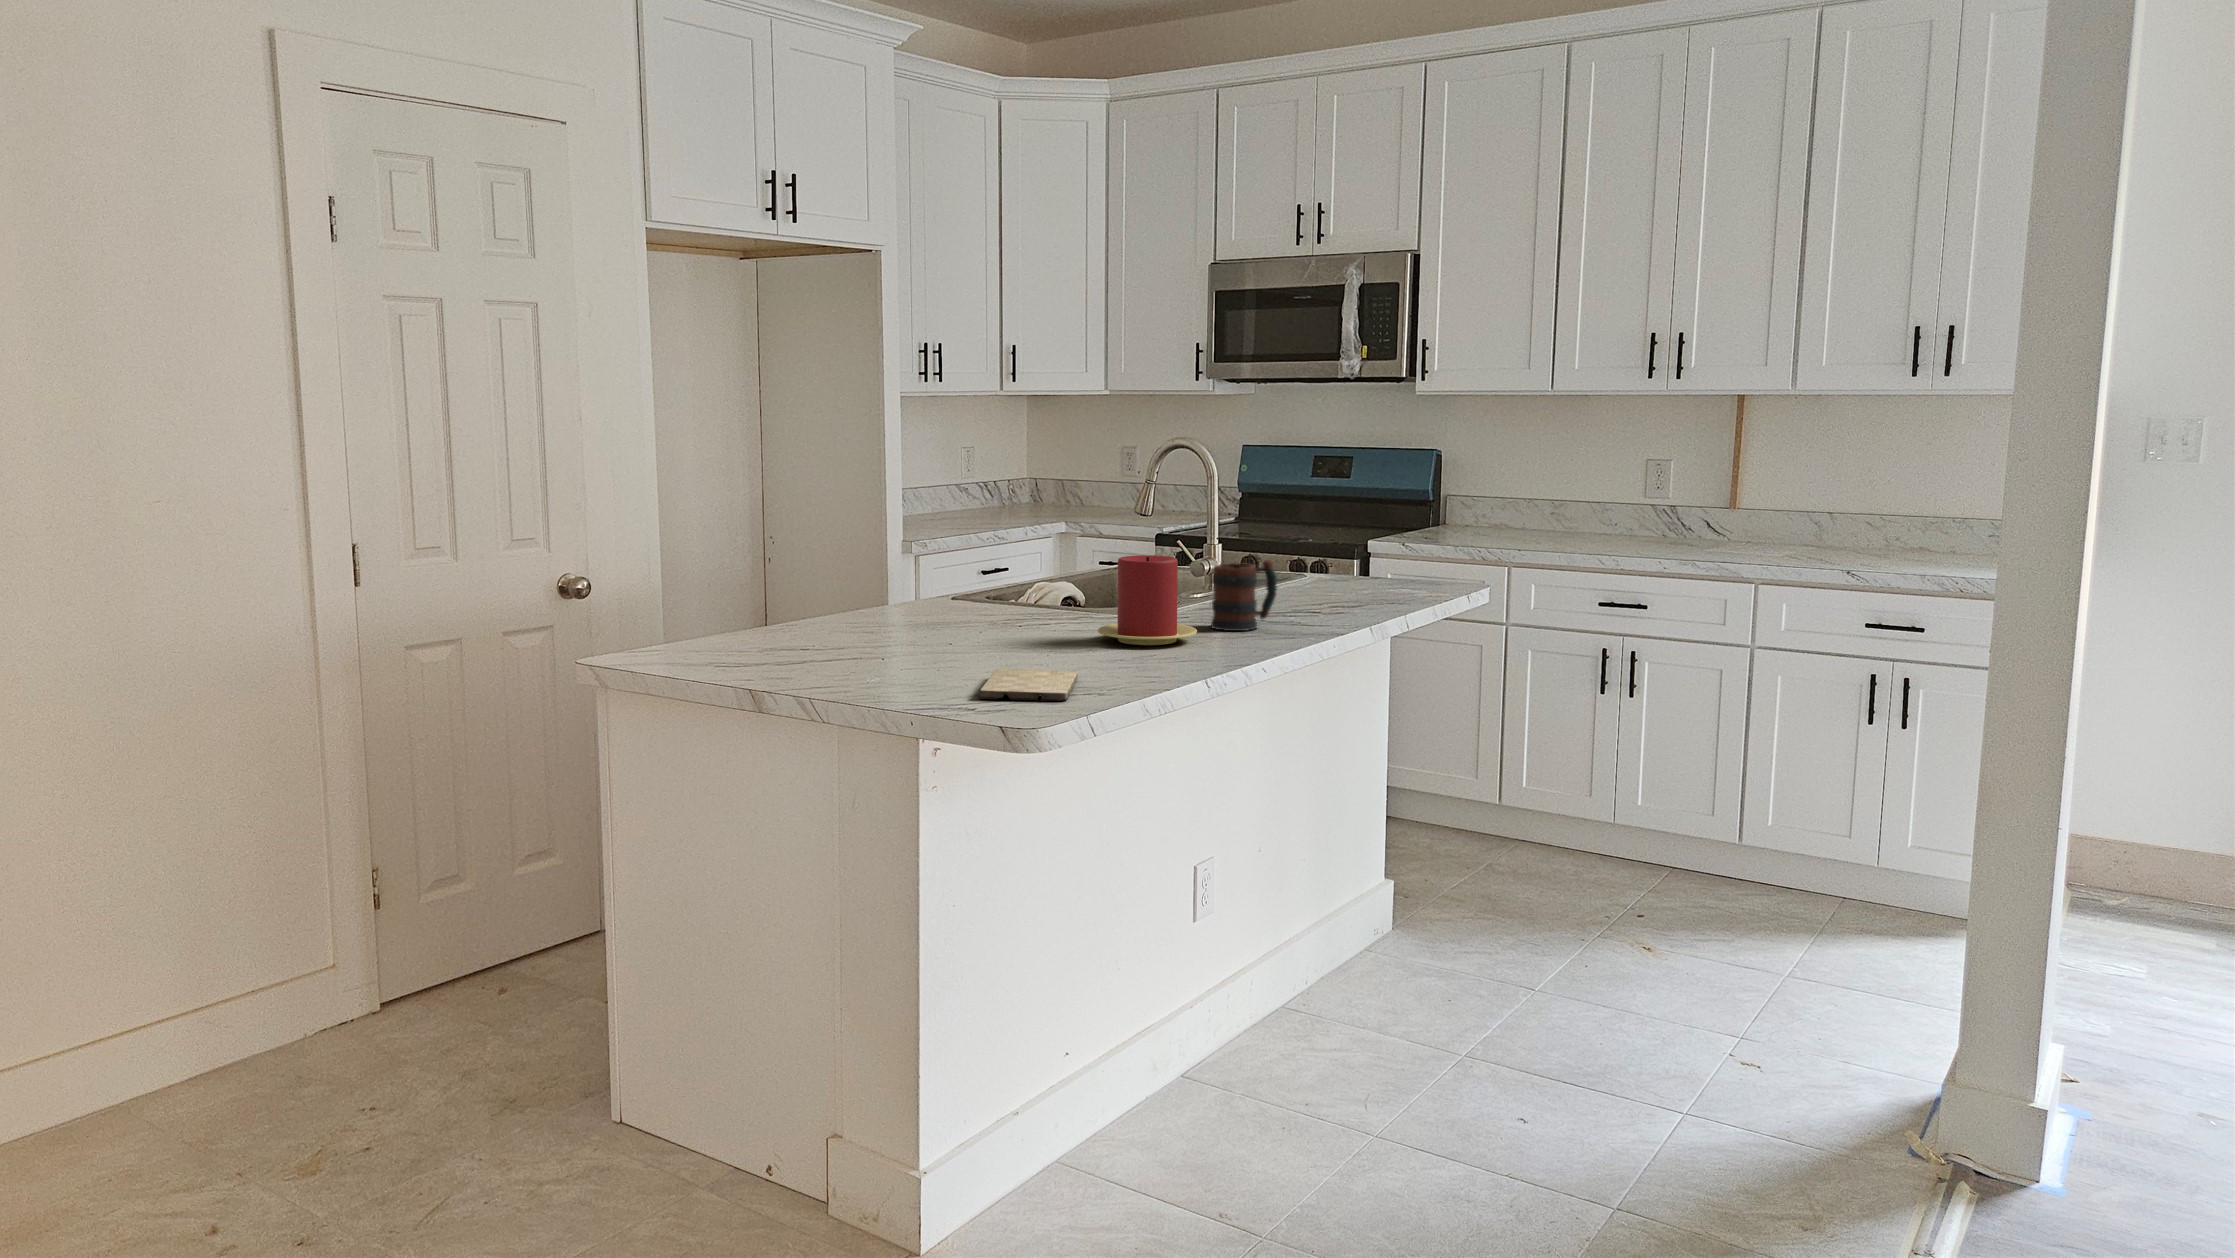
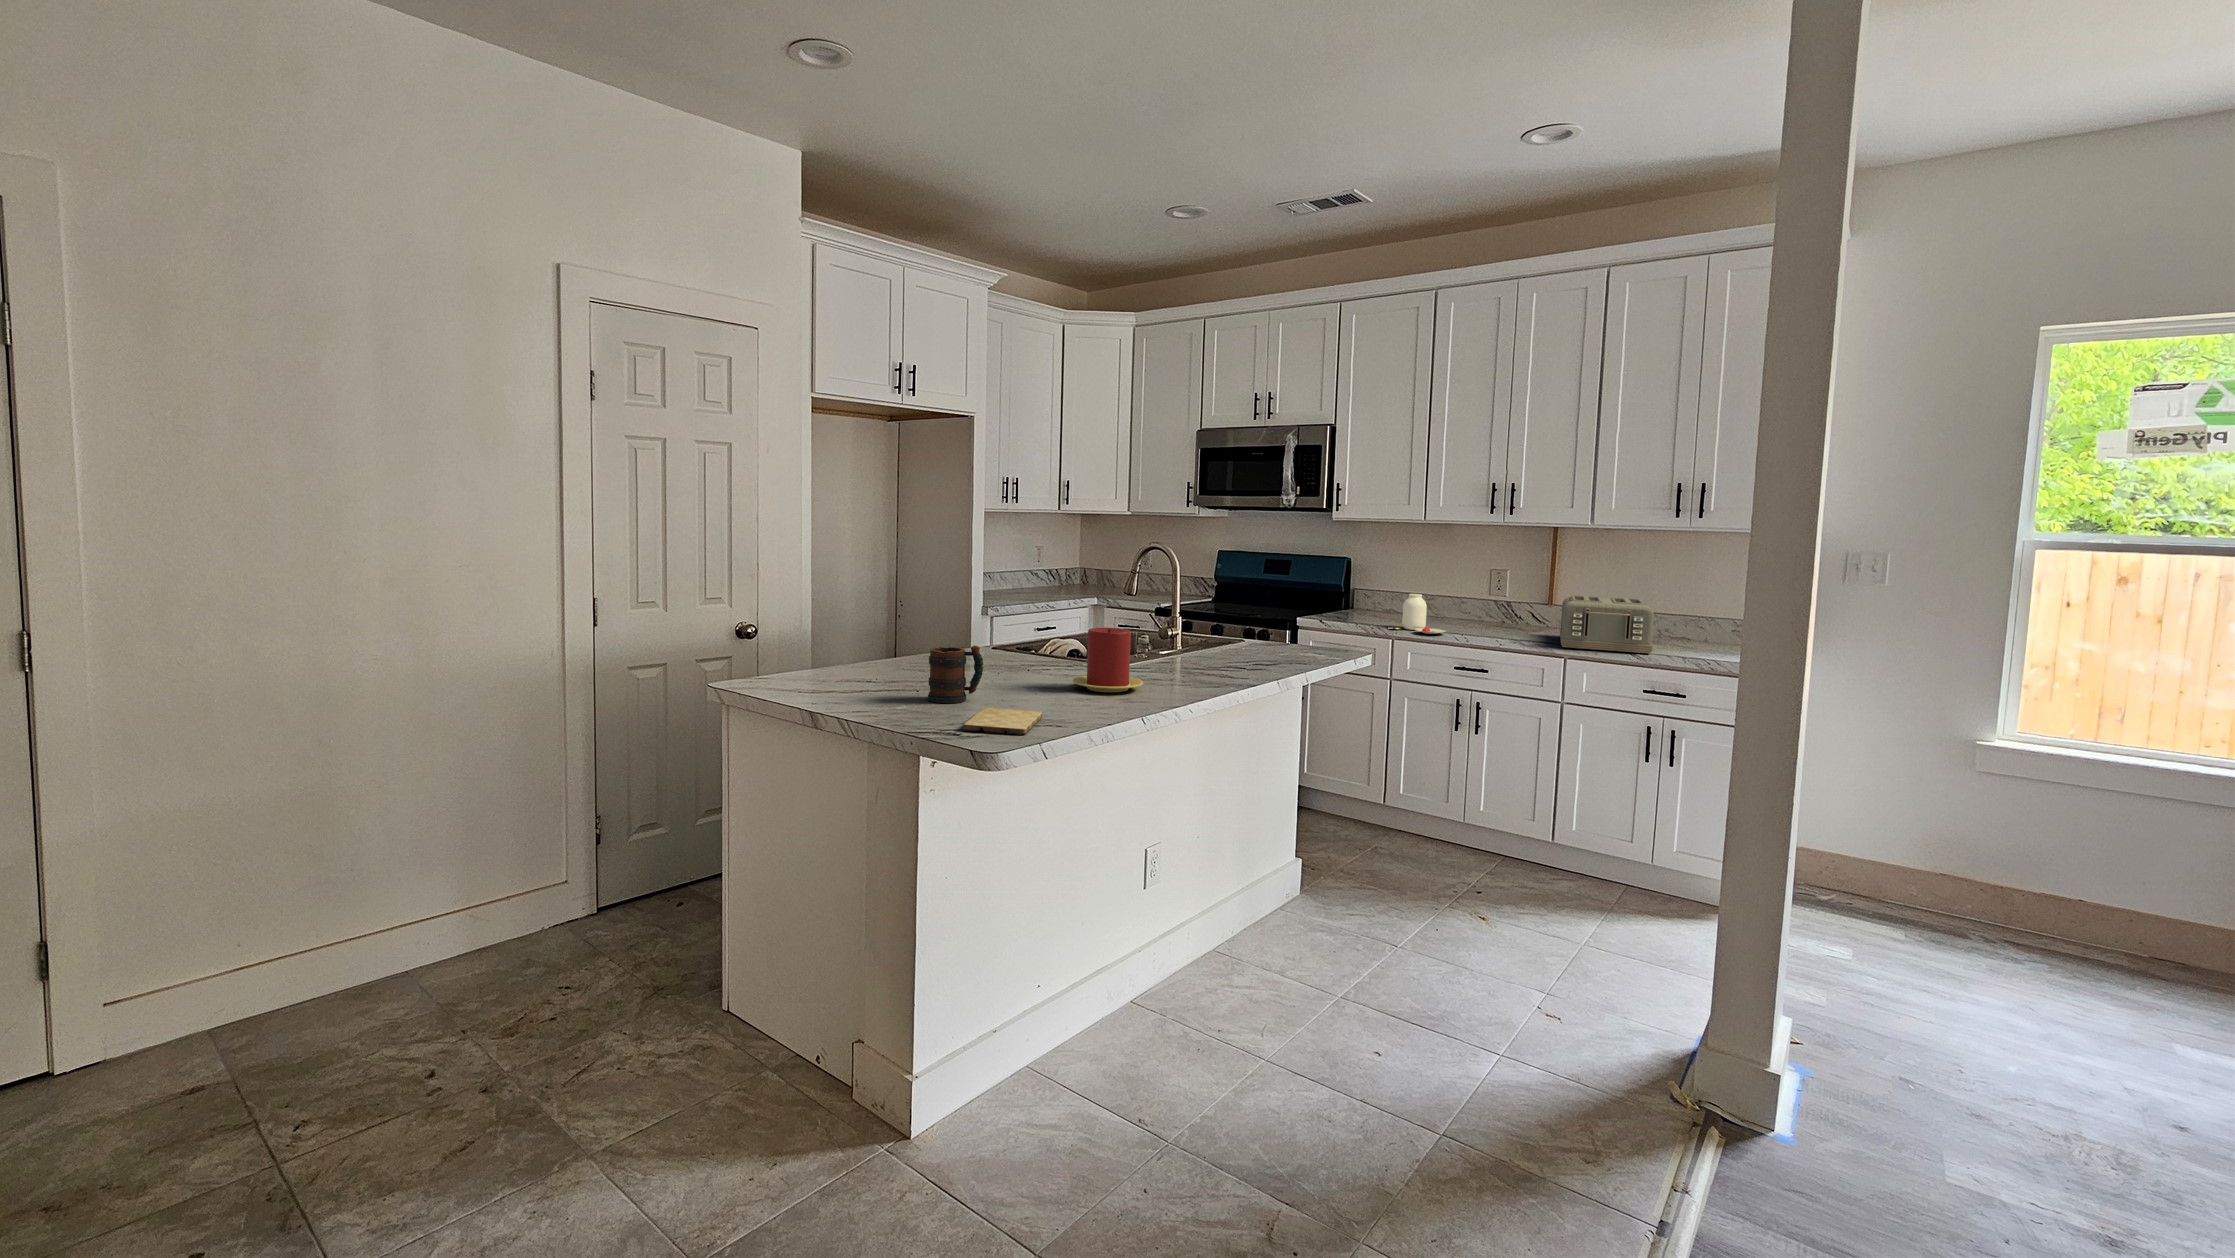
toaster: none [1744,493,1875,571] -> present [1560,595,1654,653]
jar: none [1503,498,1585,555] -> present [1394,594,1446,634]
mug: present [1211,560,1277,631] -> present [928,646,983,703]

